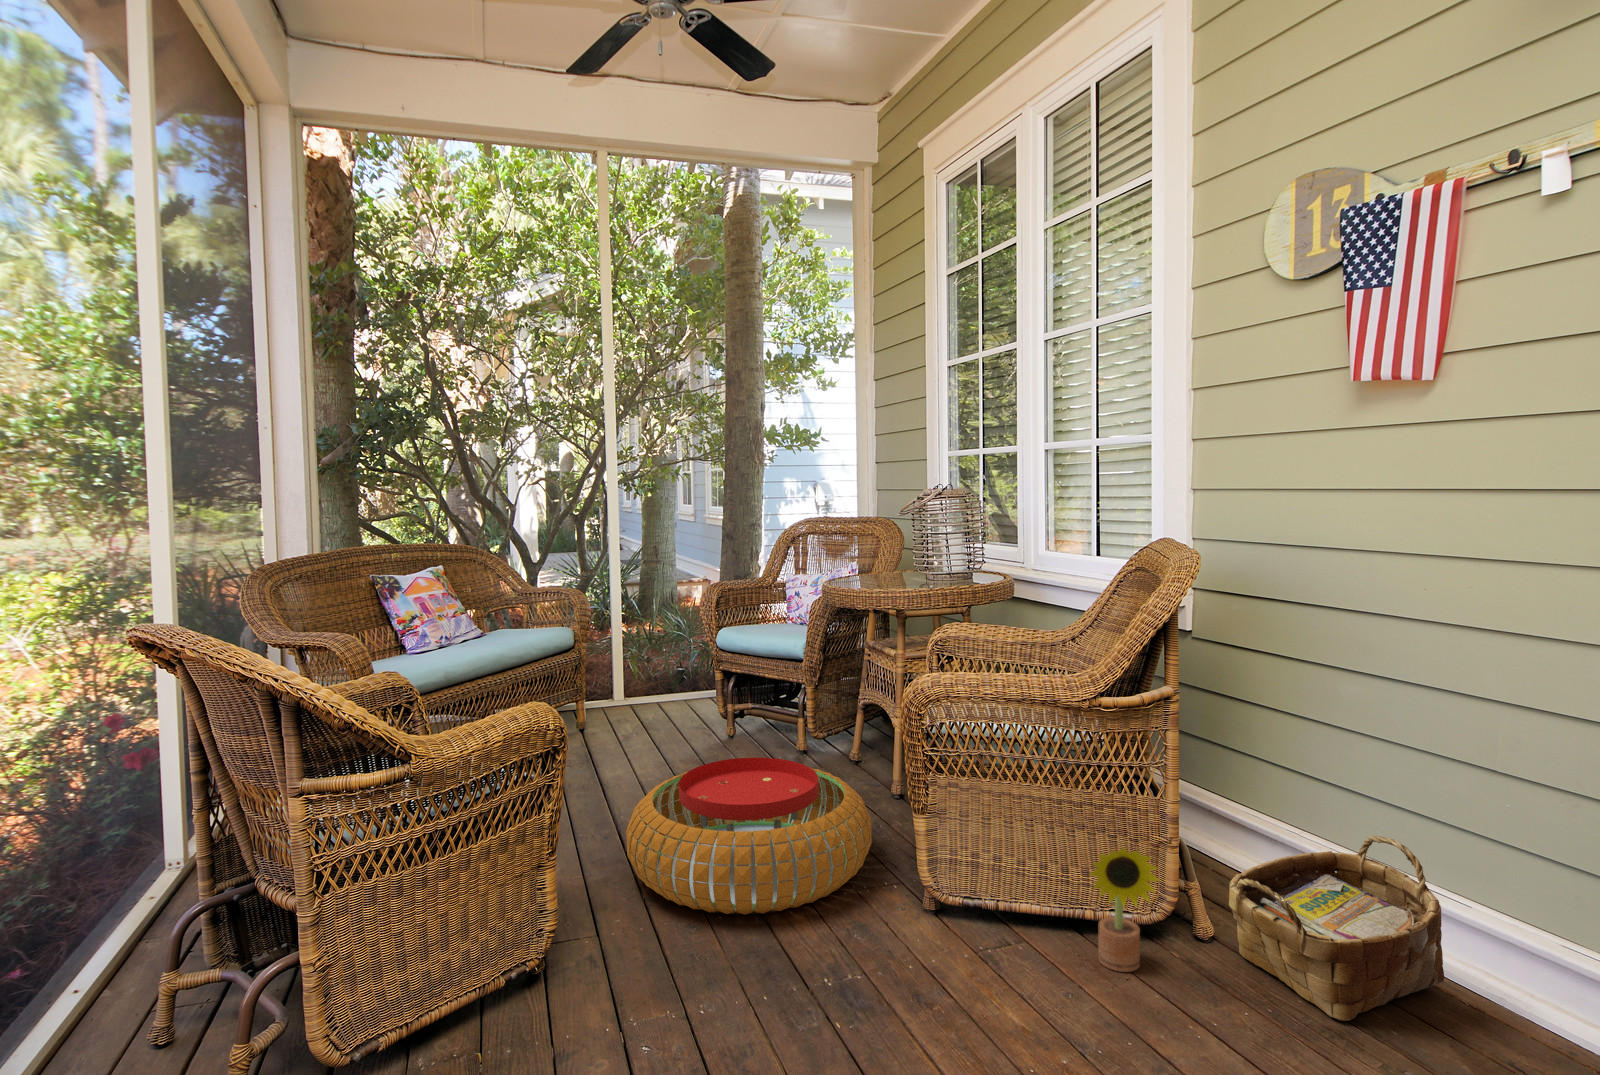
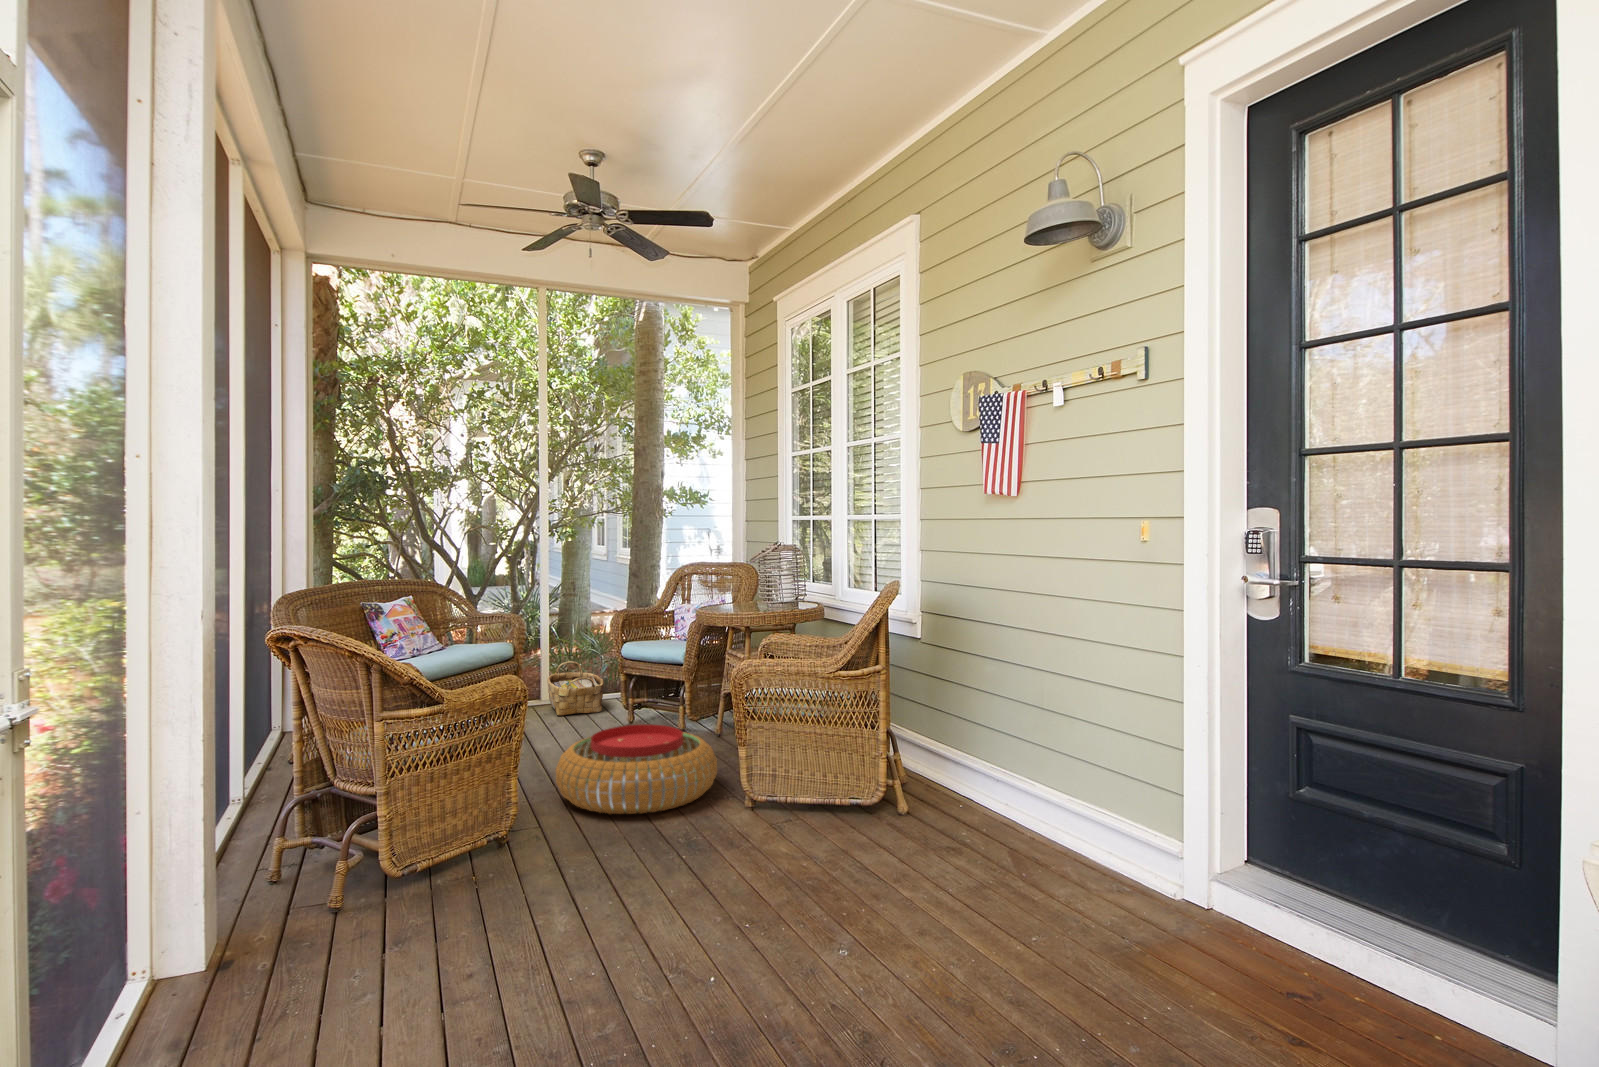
woven basket: present [1229,835,1444,1021] -> present [547,661,604,716]
decorative plant: present [1090,847,1160,972] -> none [828,757,867,832]

